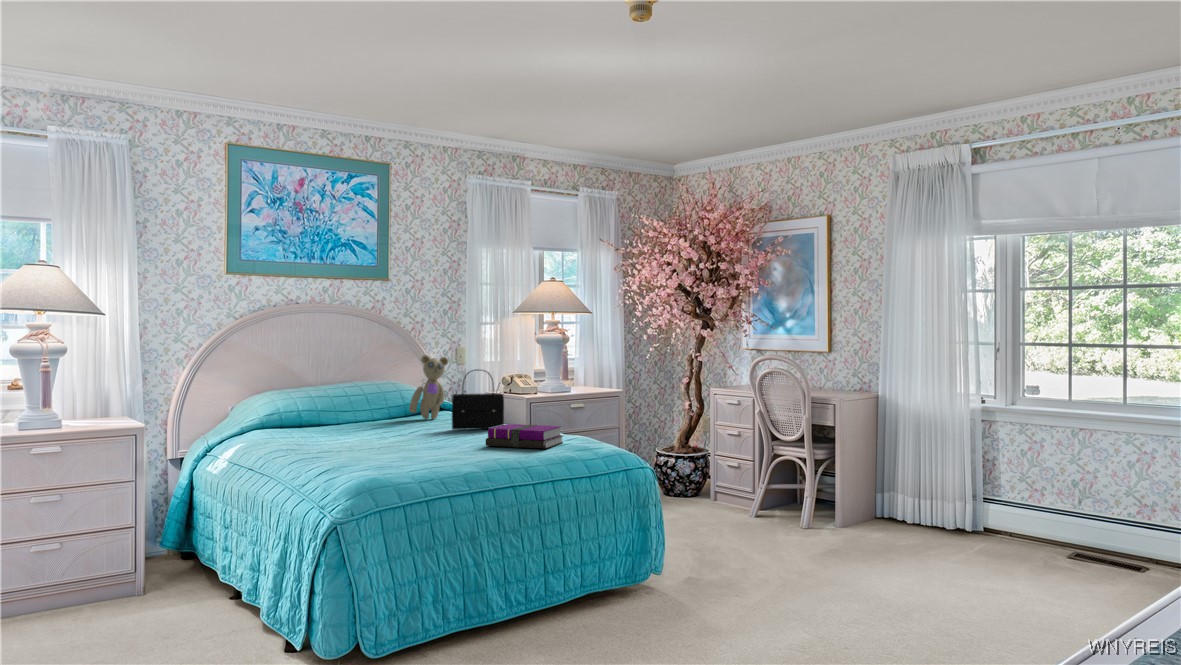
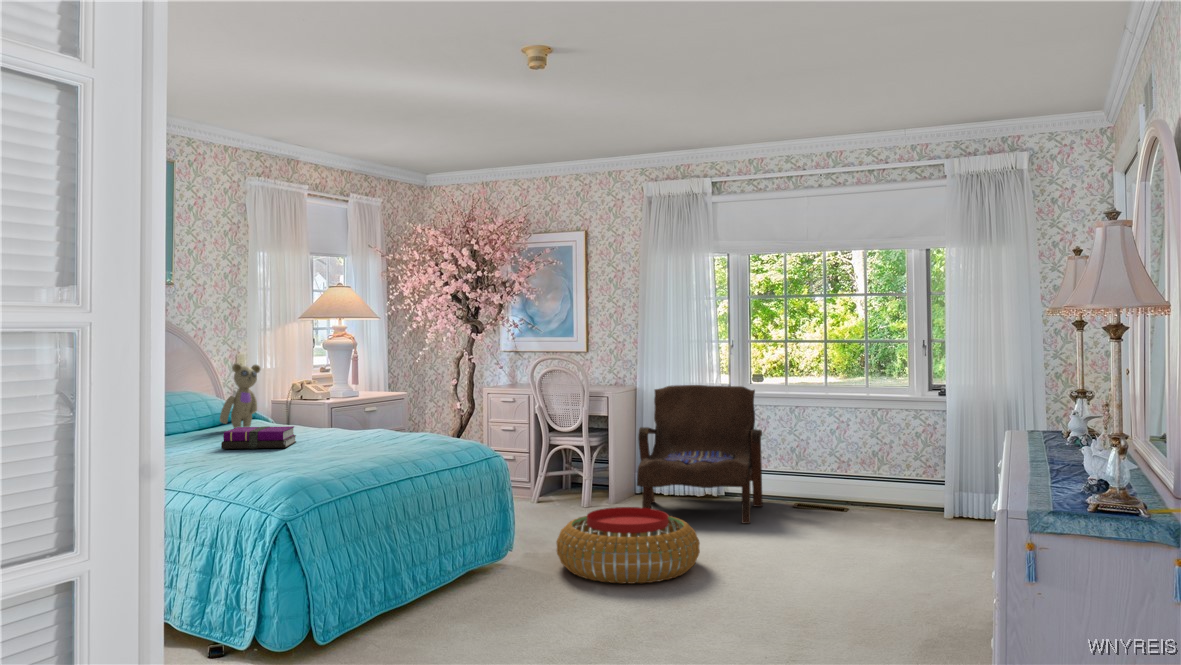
handbag: present [452,369,504,430] -> none [287,376,341,438]
armchair: none [845,395,1028,570] -> present [637,385,763,523]
notebook: present [486,424,563,449] -> present [221,426,296,449]
pouf: none [701,532,872,625] -> present [556,507,700,584]

